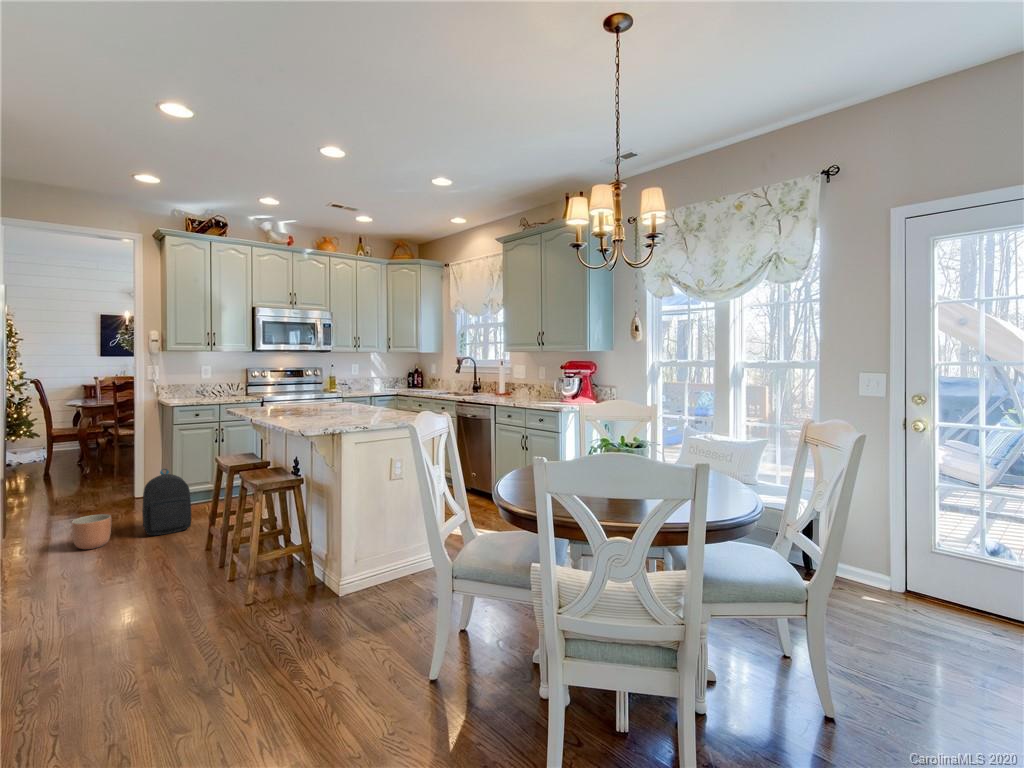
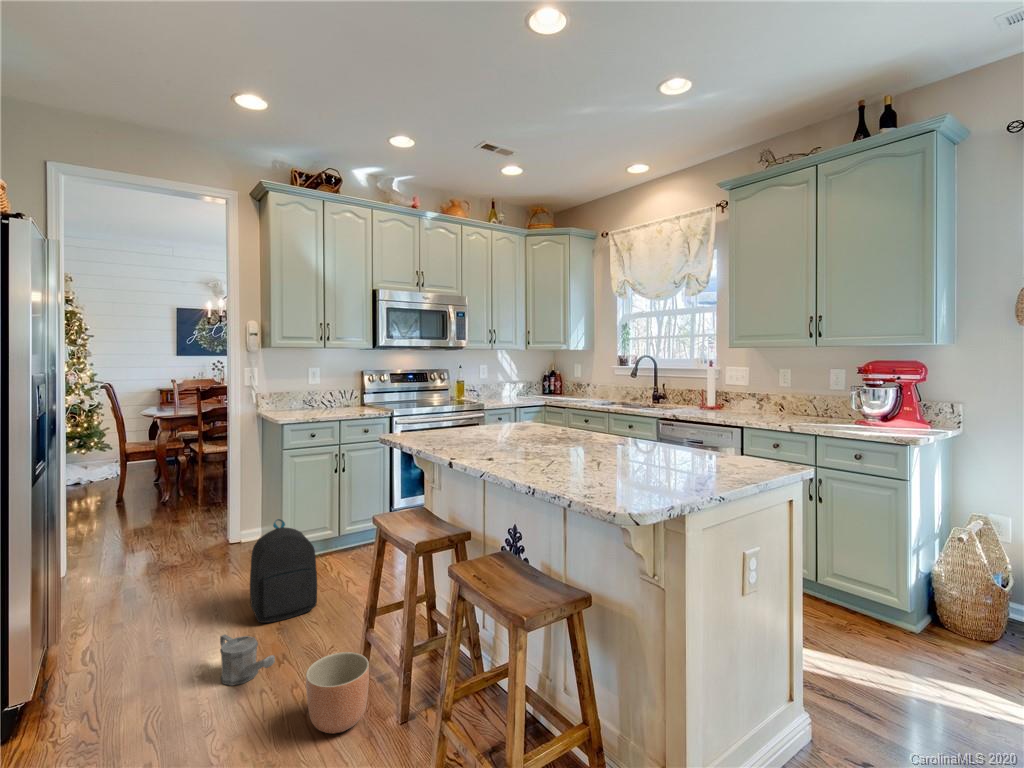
planter: present [72,514,111,549] -> present [306,652,369,733]
watering can: none [116,534,150,561] -> present [220,634,275,686]

